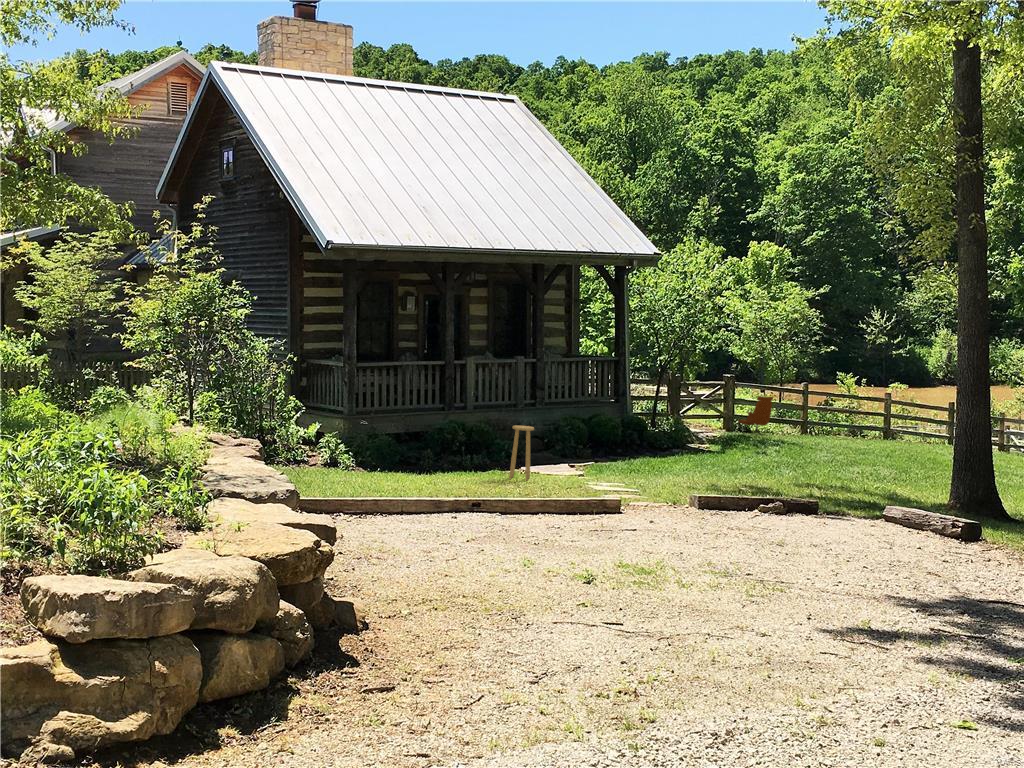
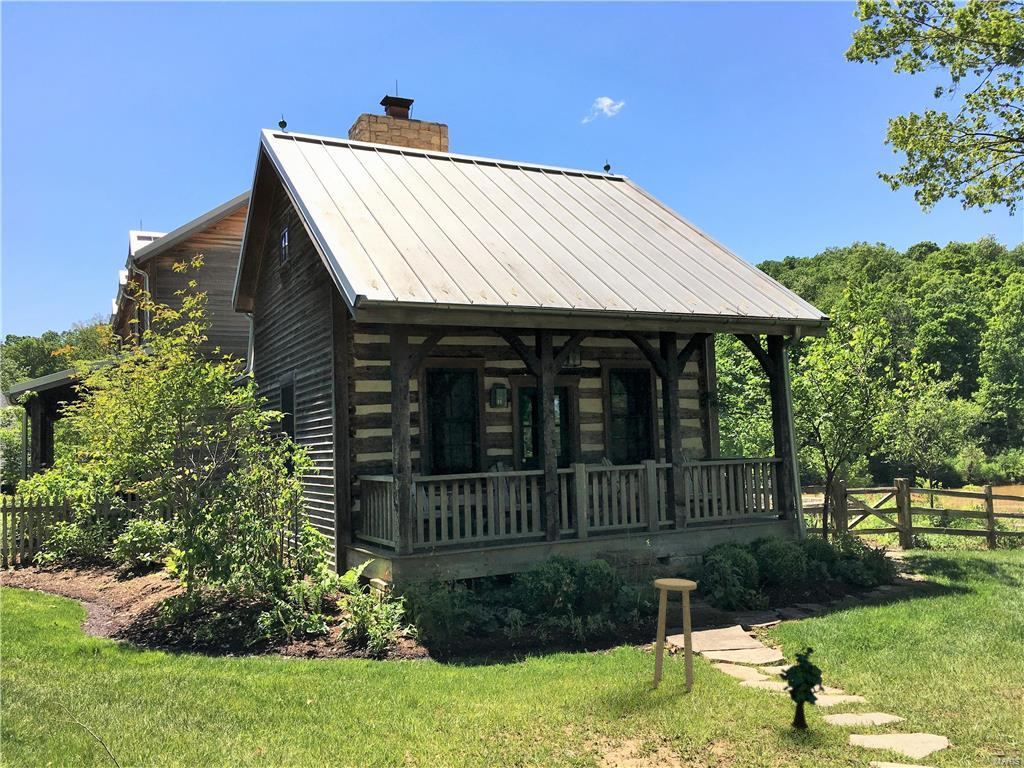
lounge chair: present [738,396,773,433] -> none [913,503,962,552]
decorative plant: none [565,454,587,491] -> present [777,647,825,728]

